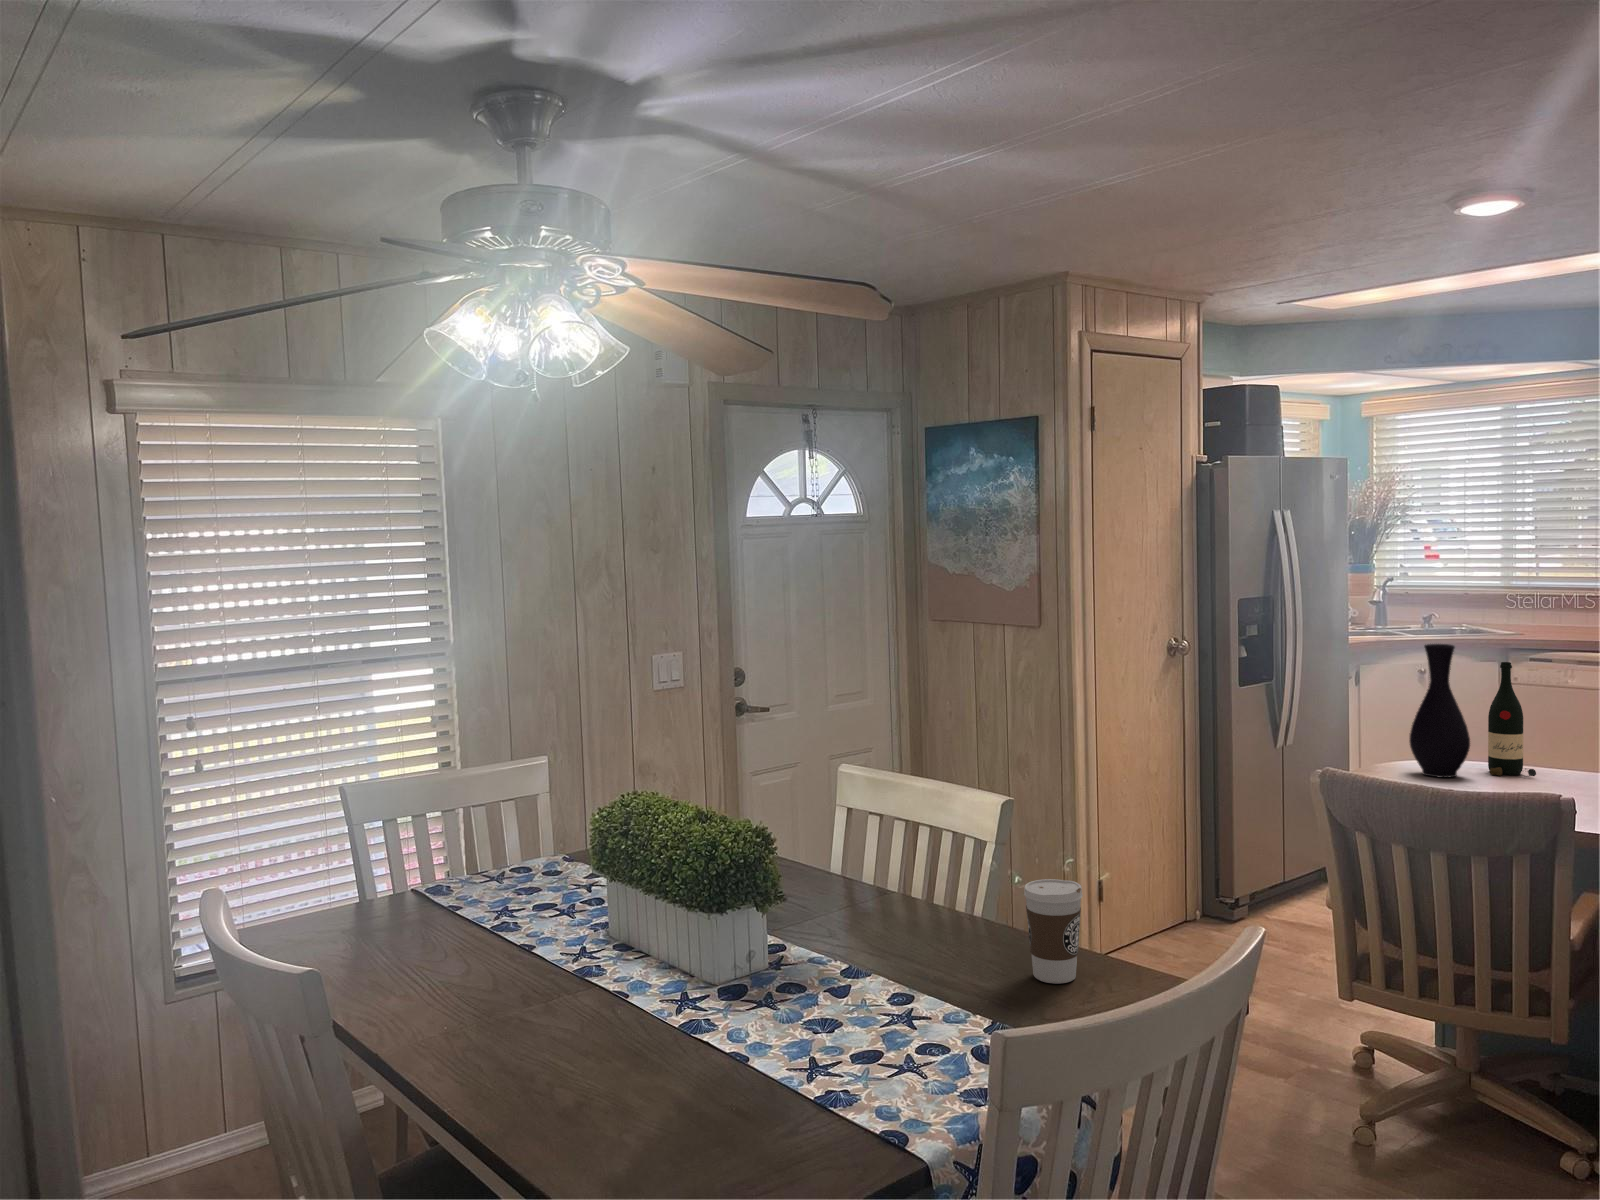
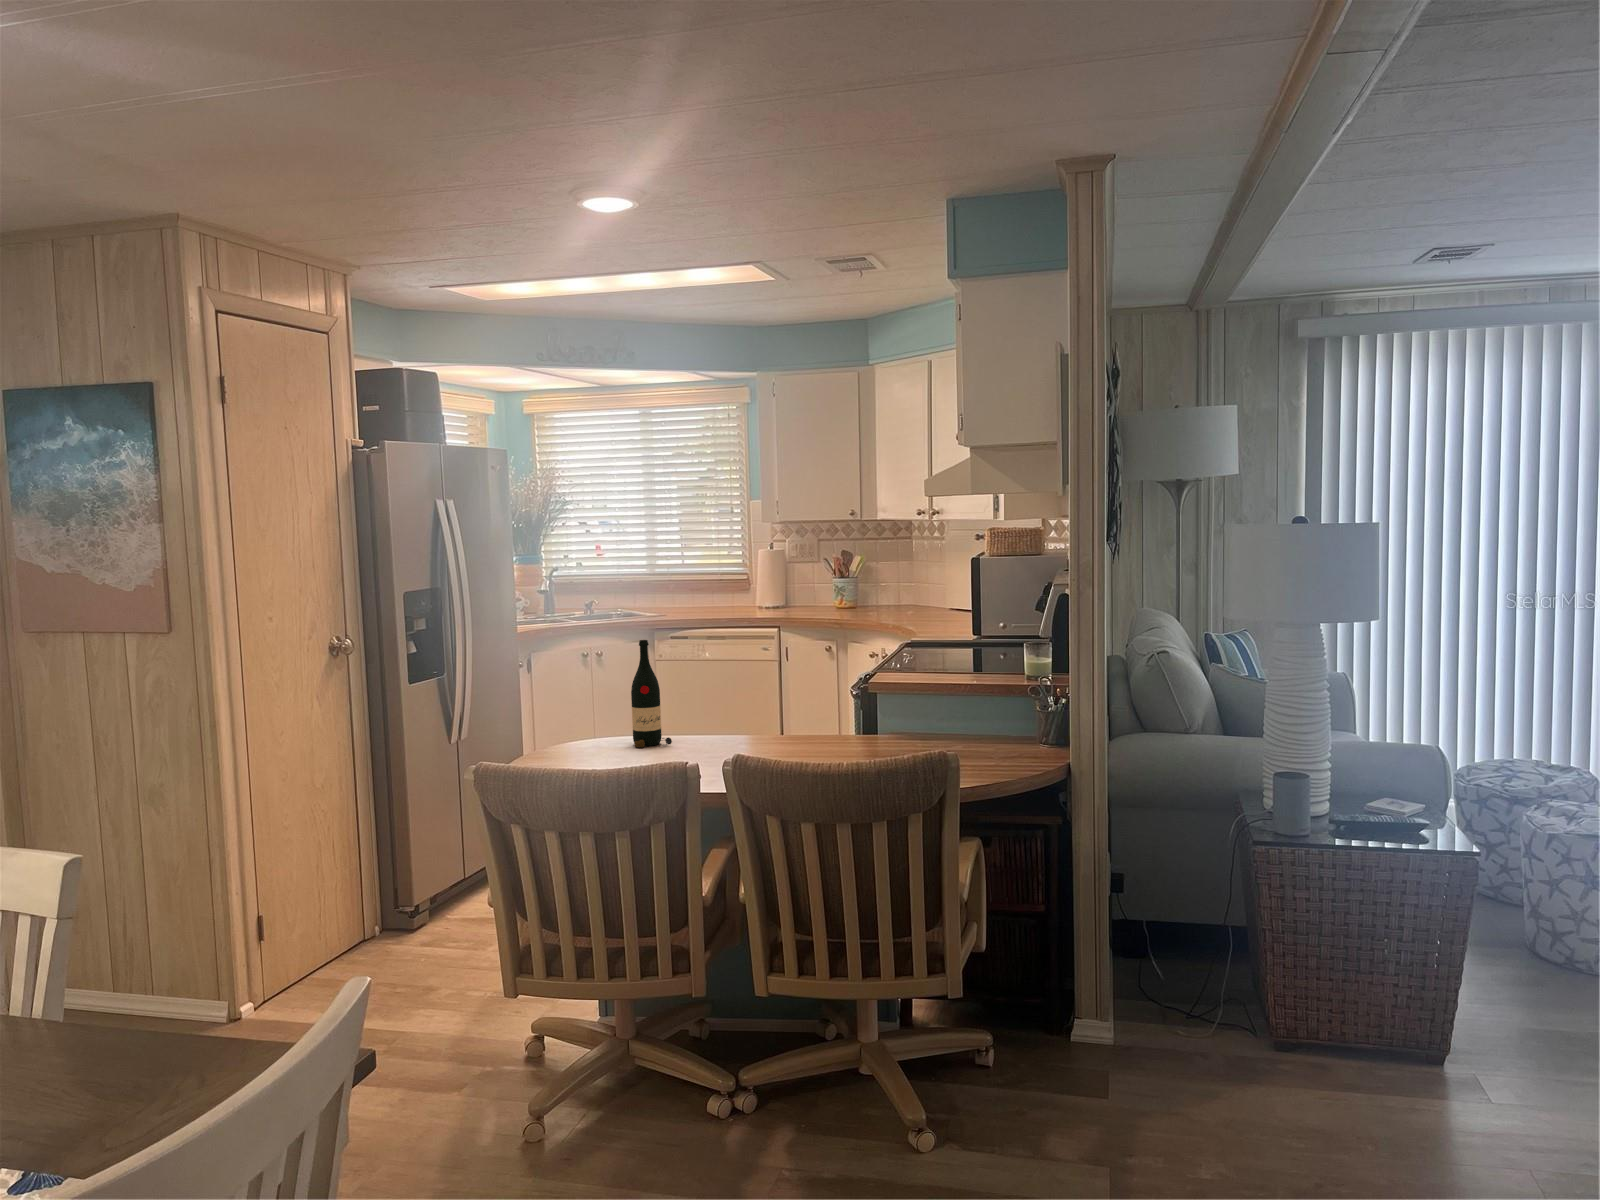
vase: present [1409,644,1470,778] -> none [563,626,617,757]
coffee cup: present [1024,879,1083,984] -> none [64,959,153,1103]

